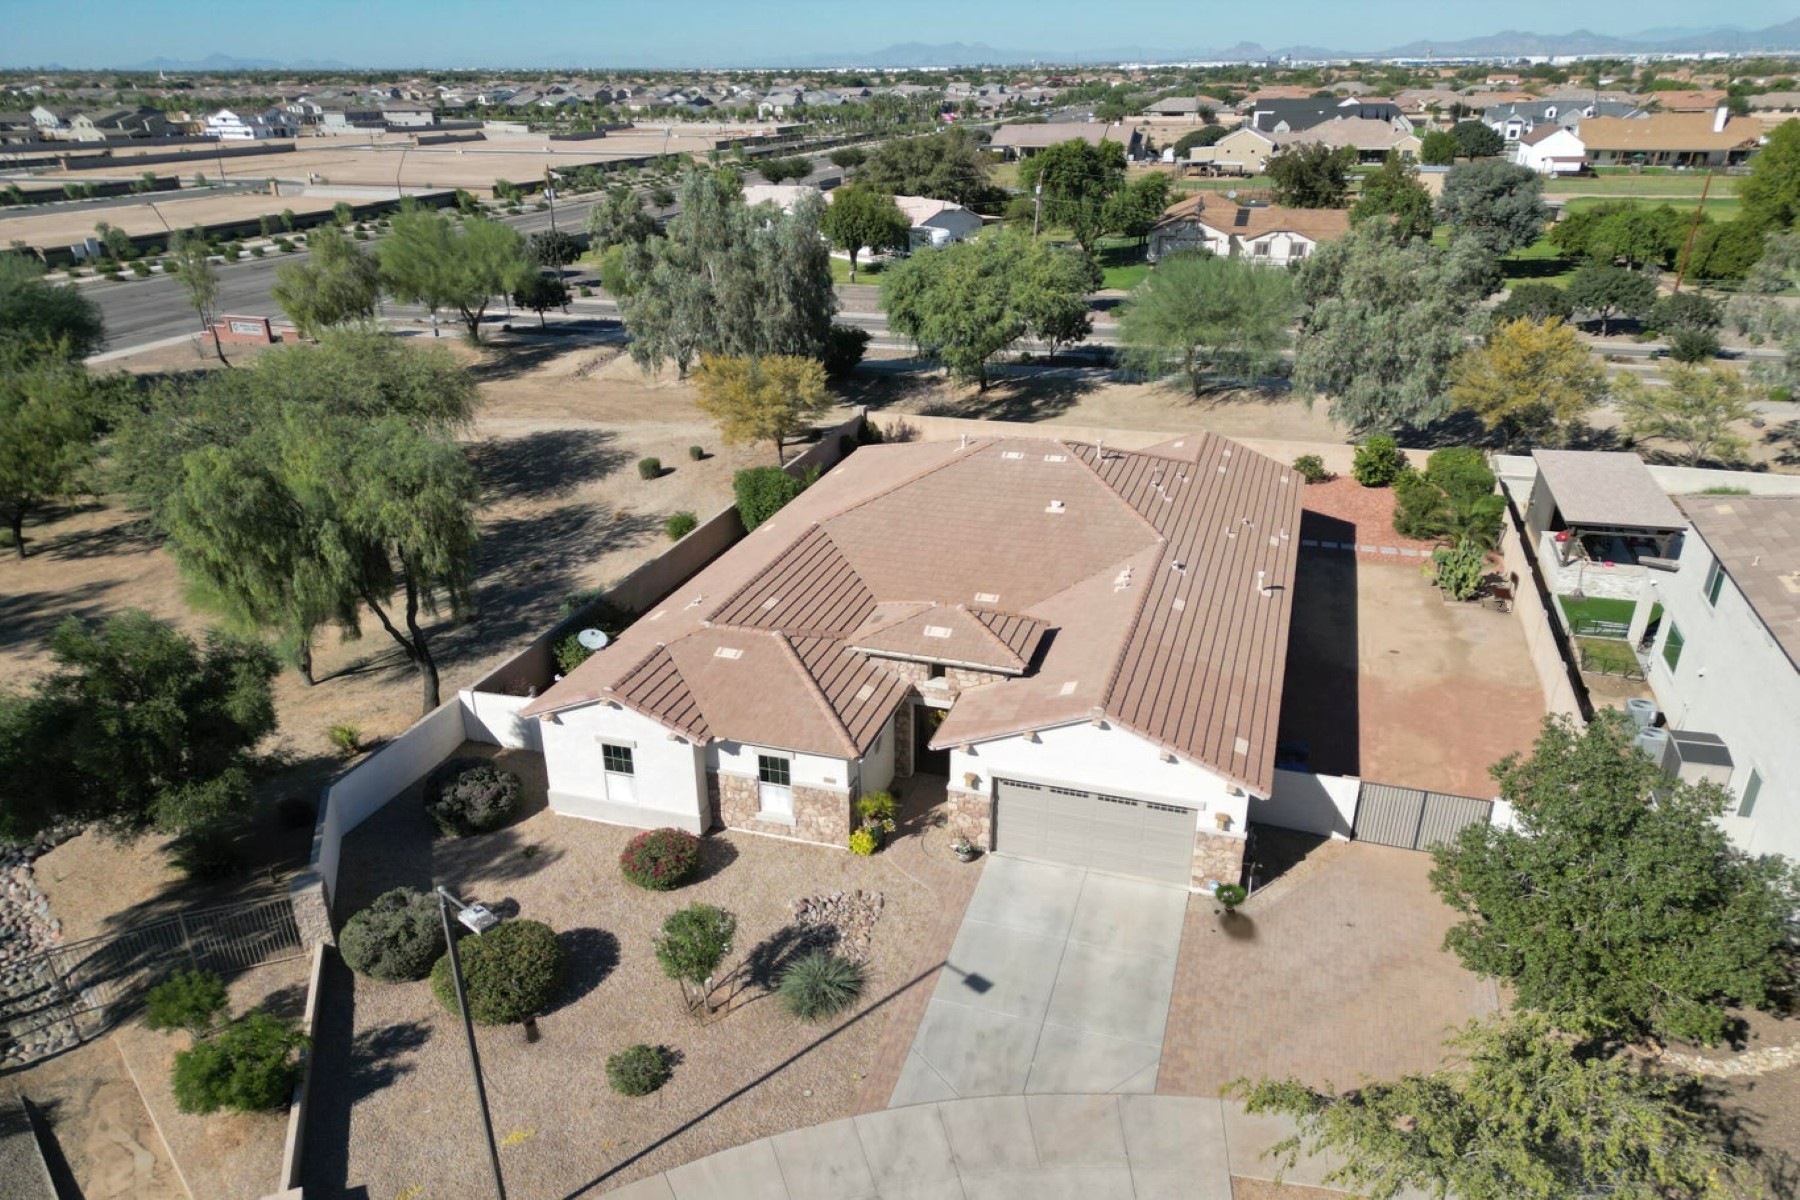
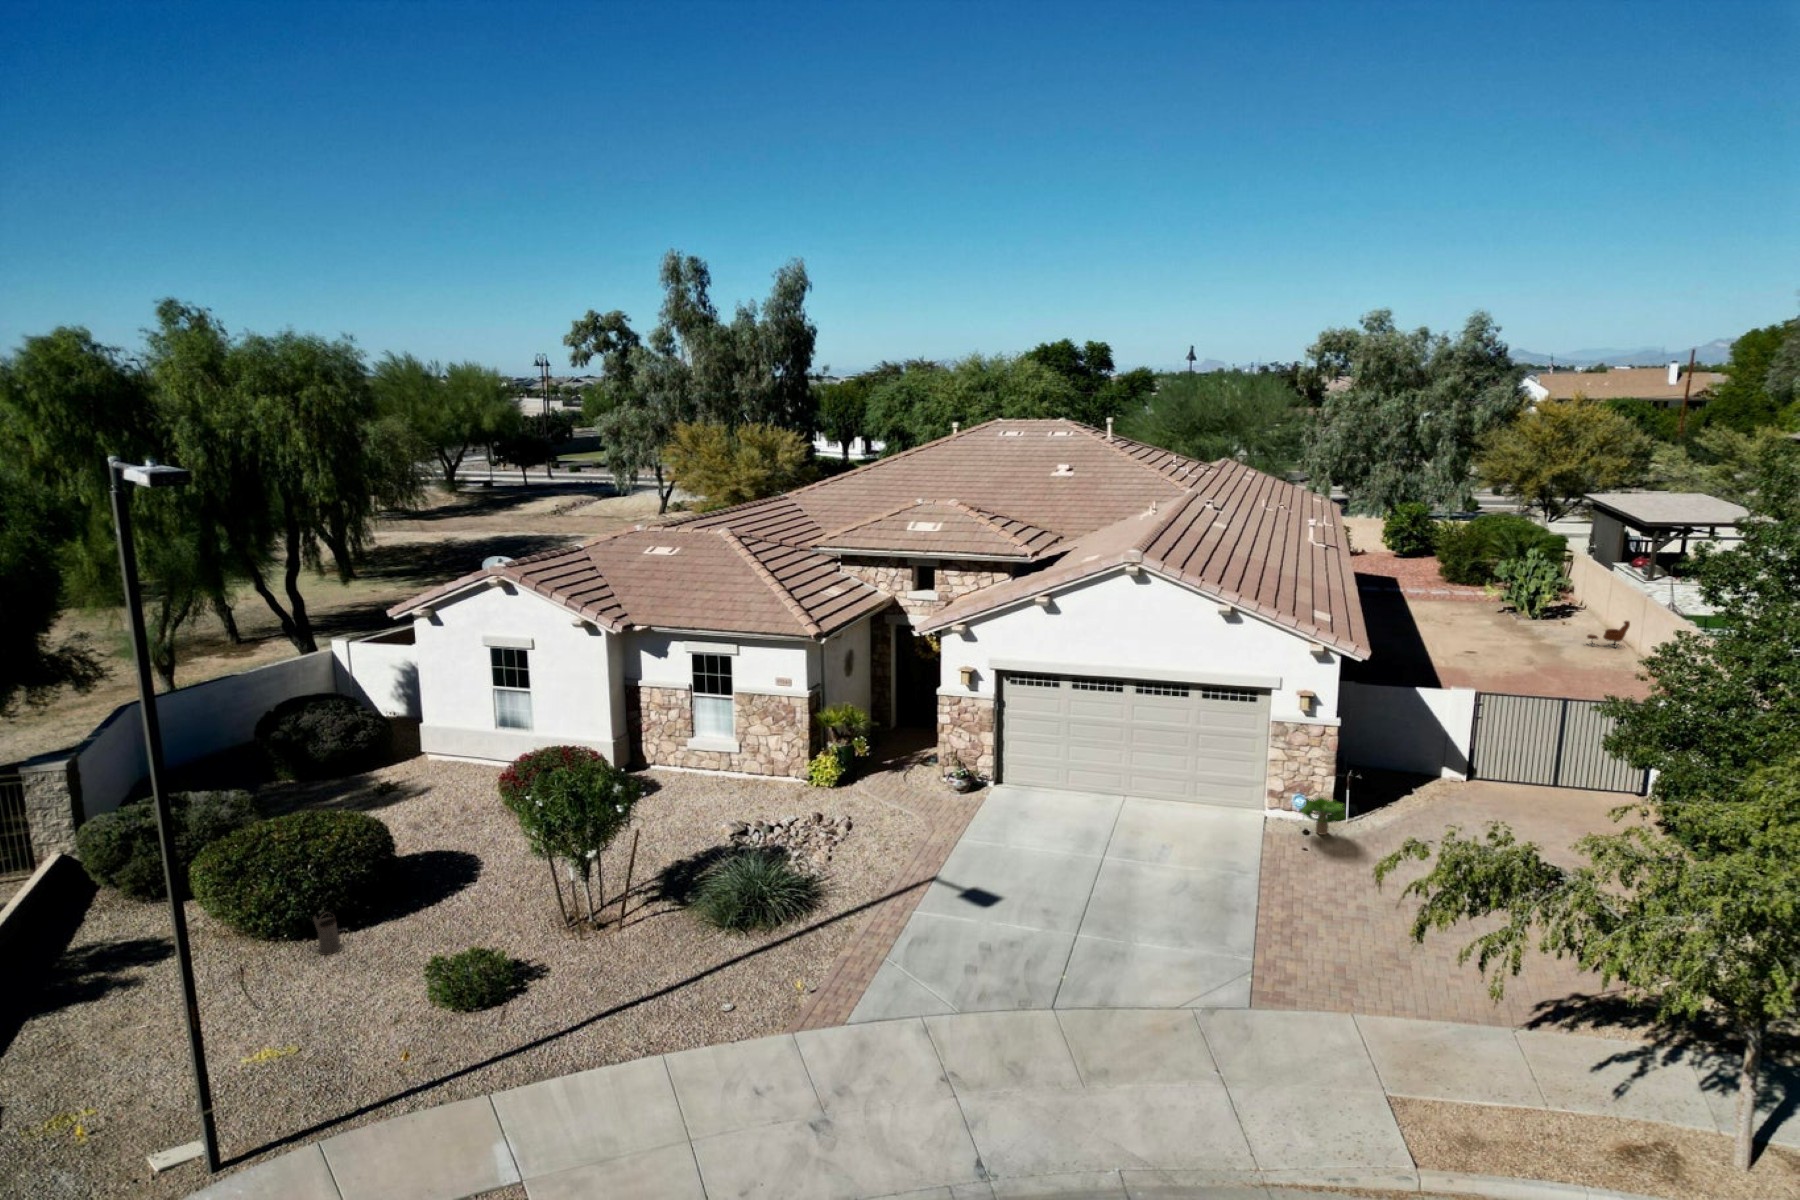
bench: present [1492,571,1519,611] -> none [1569,578,1603,623]
lounge chair: none [1492,628,1531,652] -> present [1587,621,1630,646]

